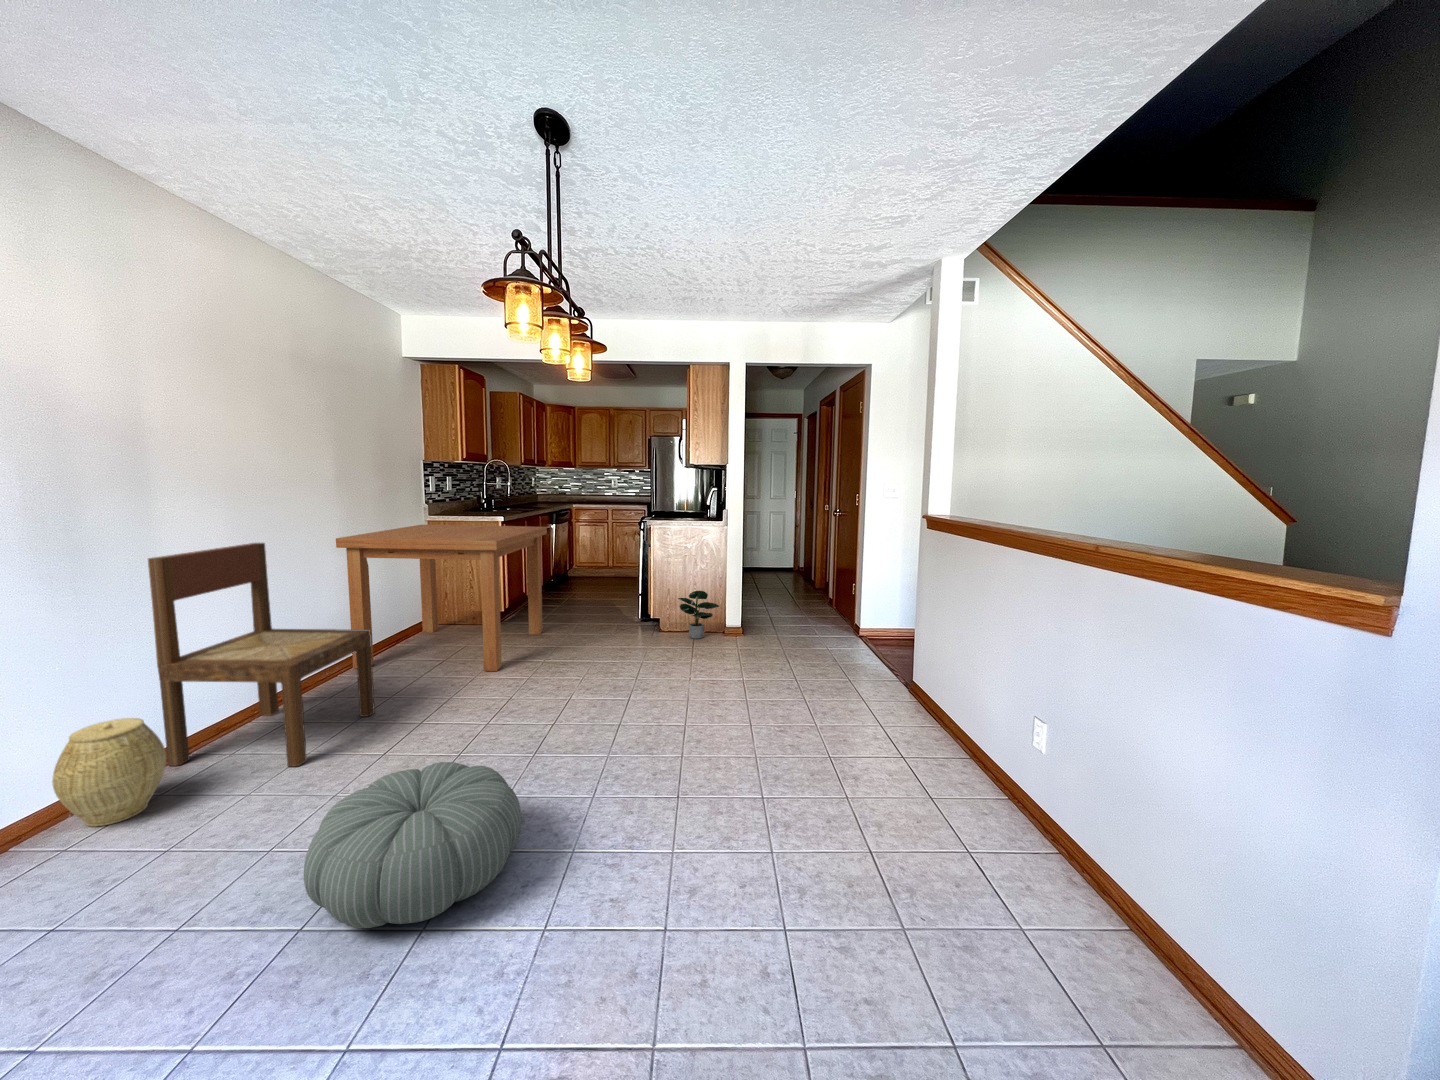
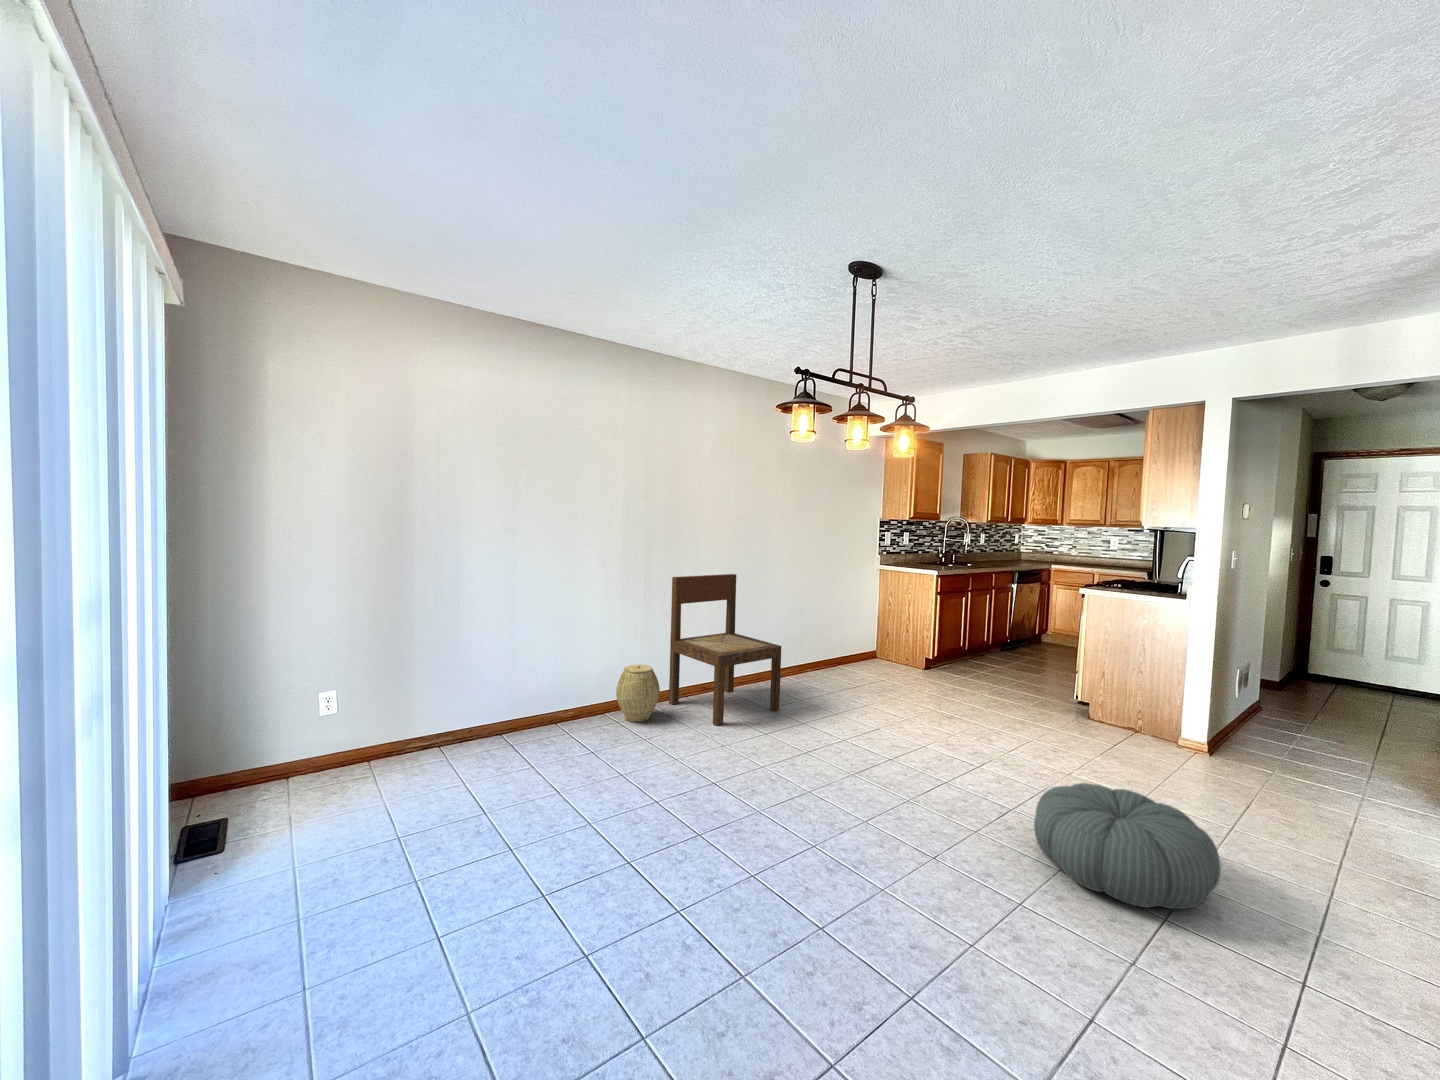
dining table: present [336,525,547,671] -> none [789,572,967,708]
potted plant: present [678,591,719,639] -> none [1102,682,1165,742]
pouf: present [304,762,521,928] -> present [1034,783,1221,909]

